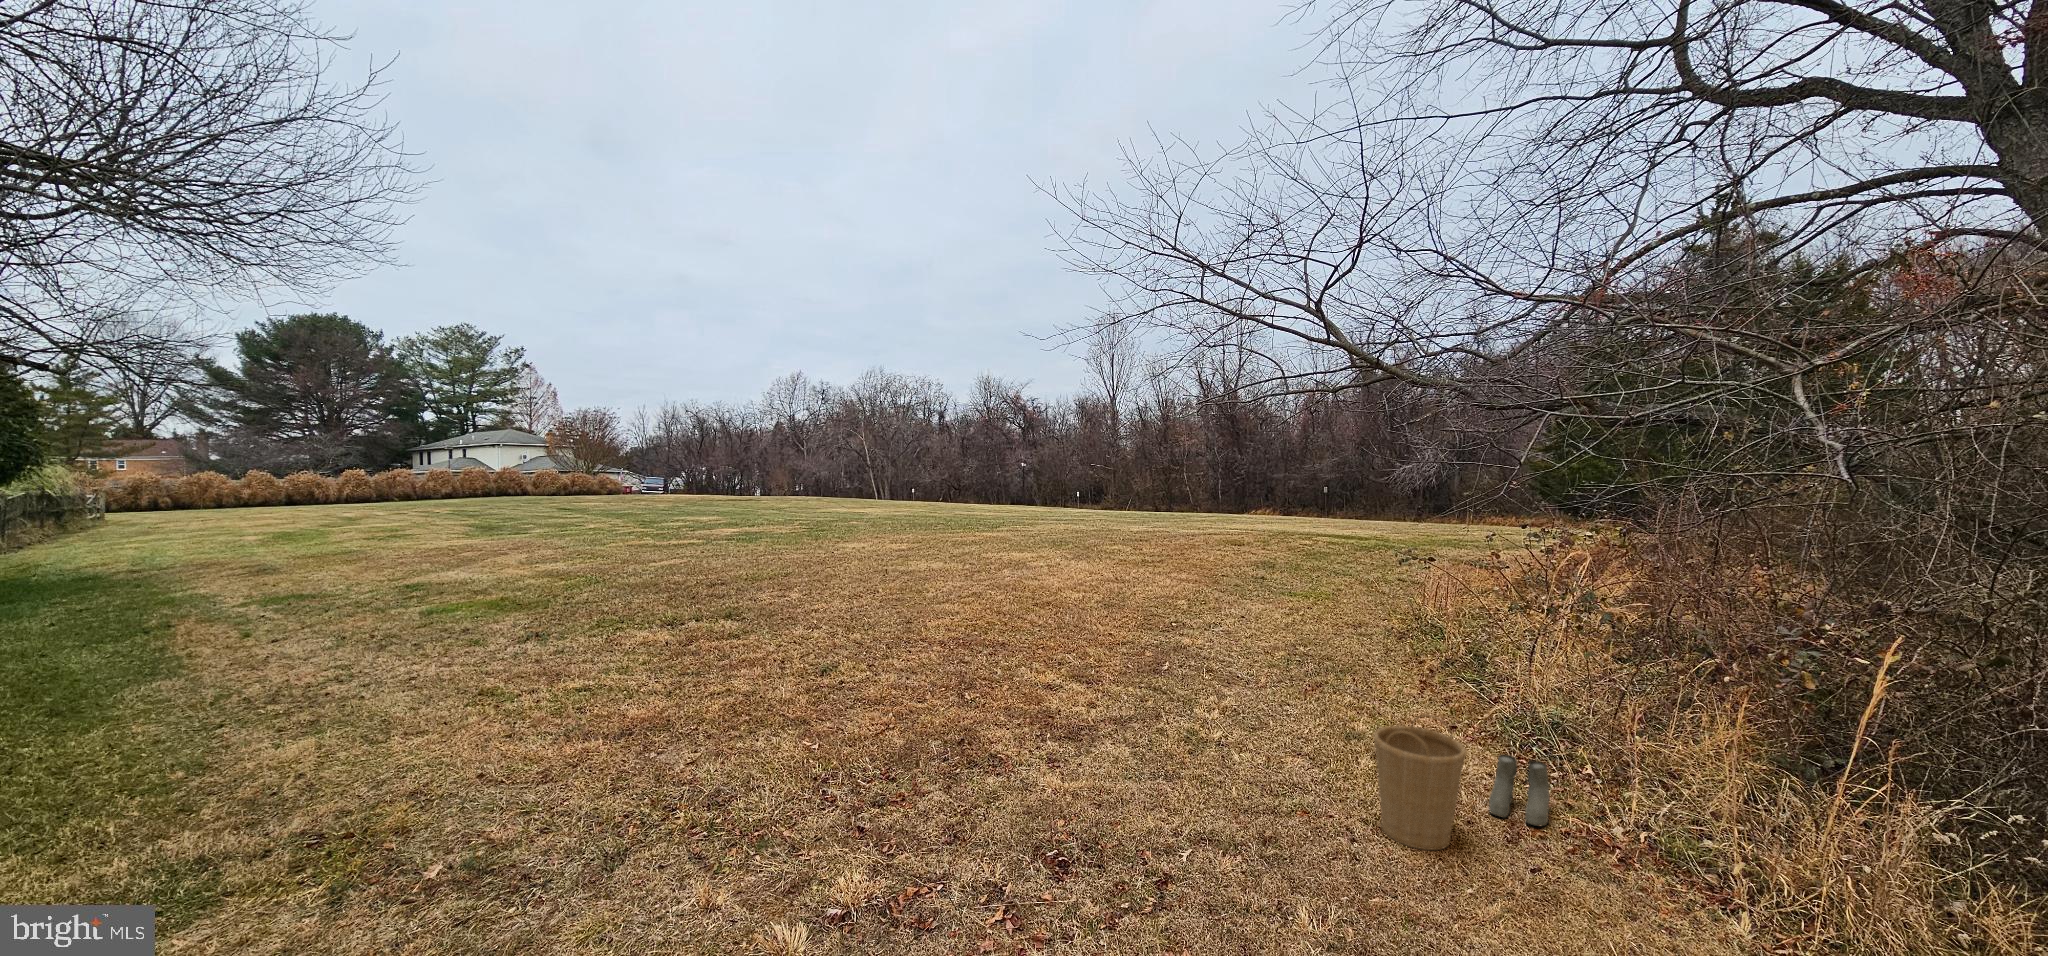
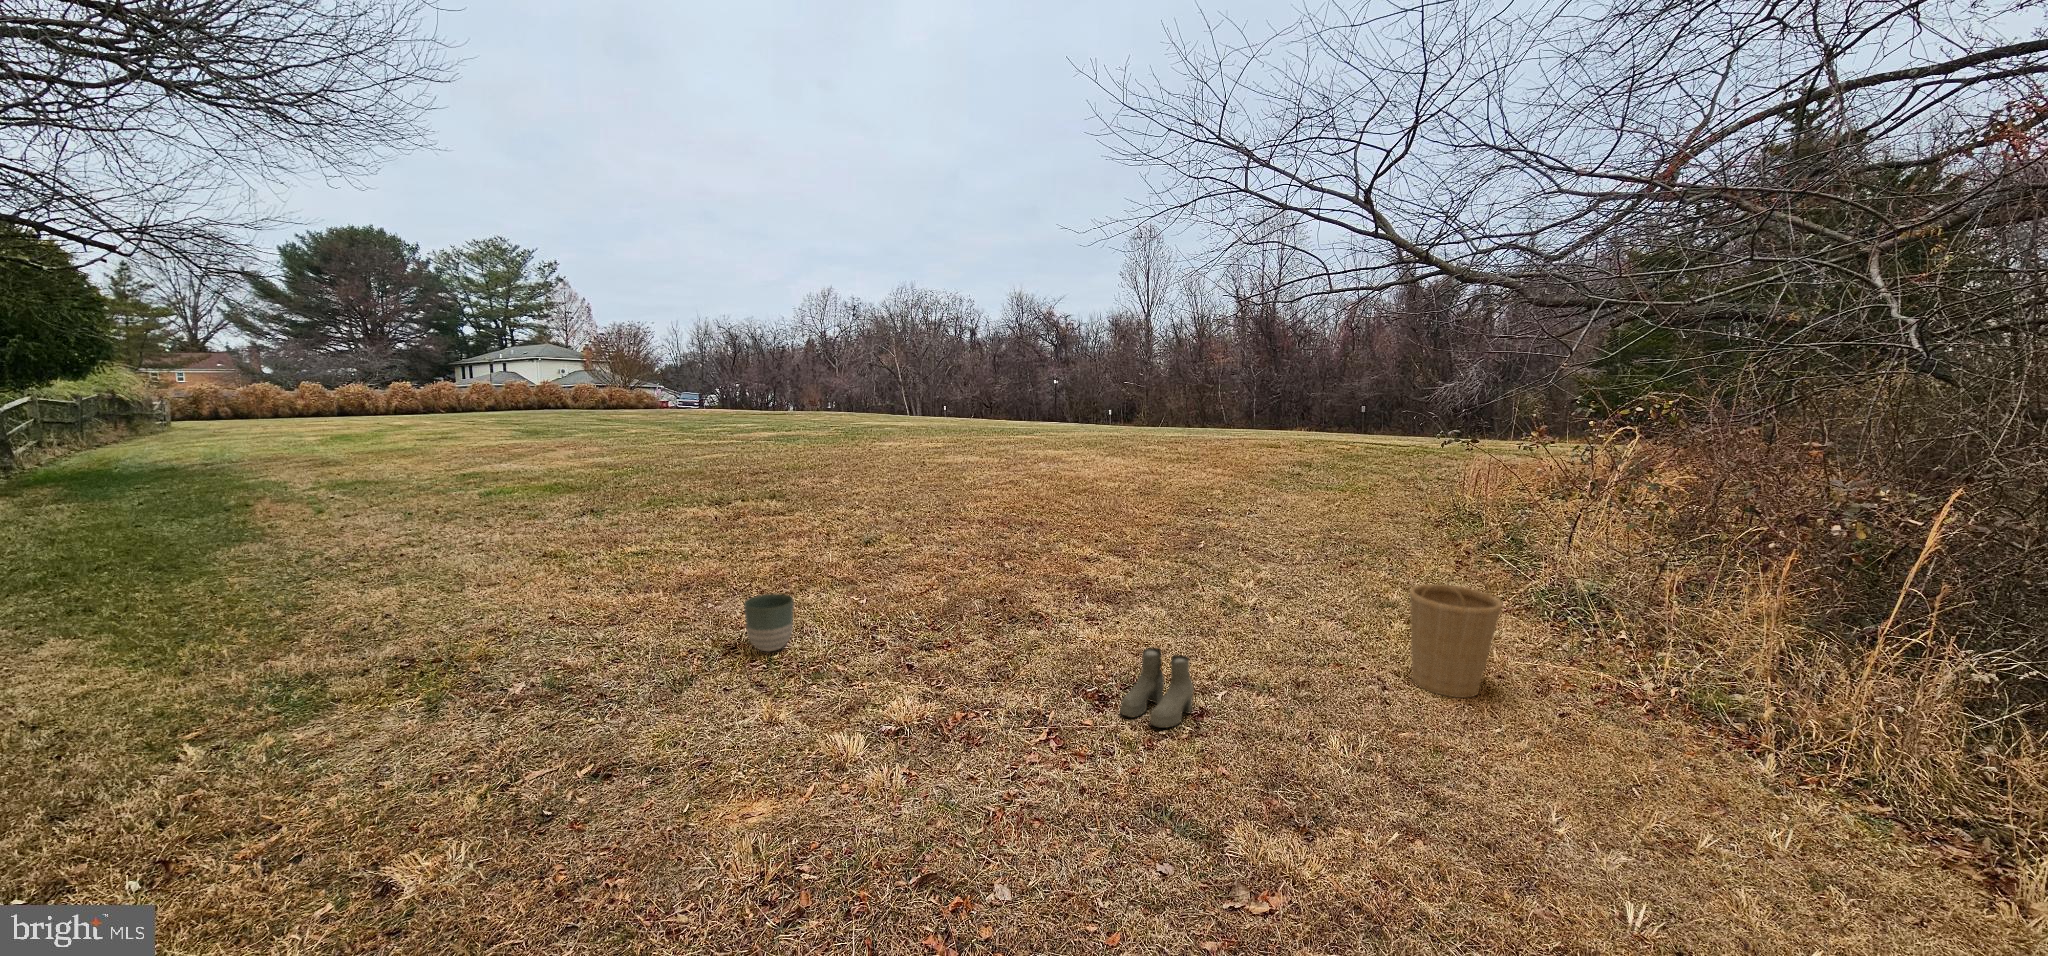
planter: none [687,748,741,814] -> present [744,593,794,651]
boots: present [1489,754,1550,826] -> present [1120,647,1194,728]

